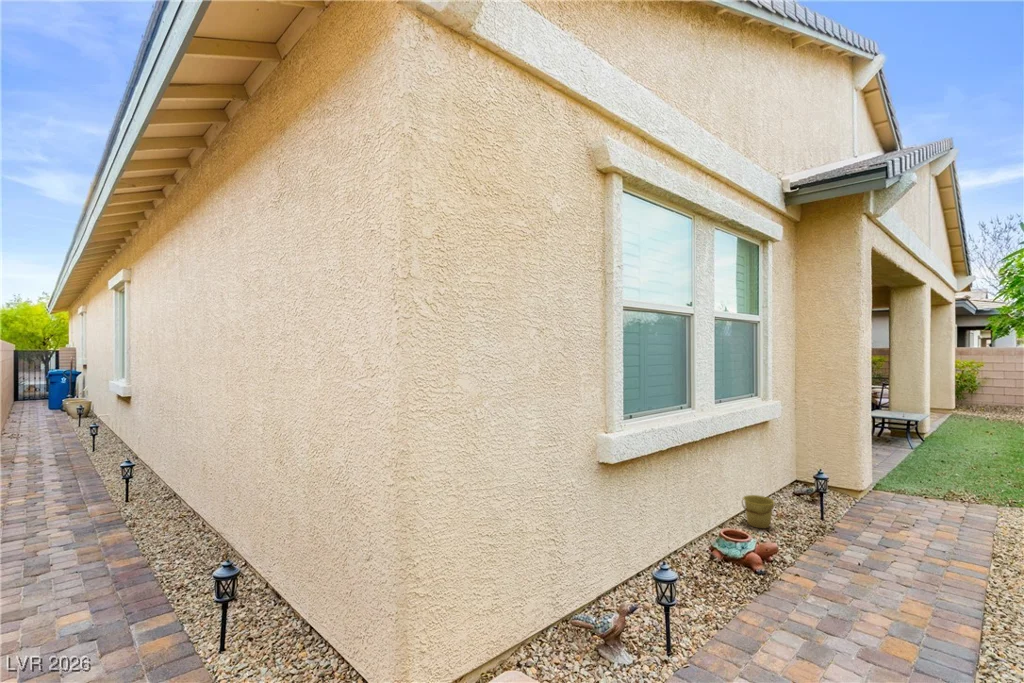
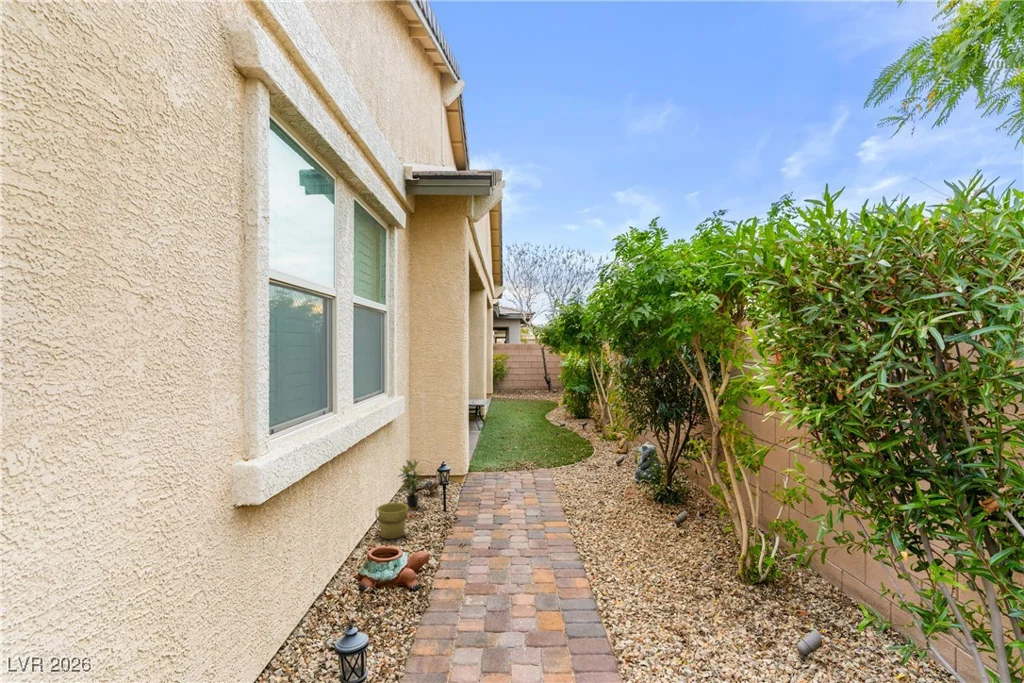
potted plant: none [773,460,801,509] -> present [398,460,423,510]

